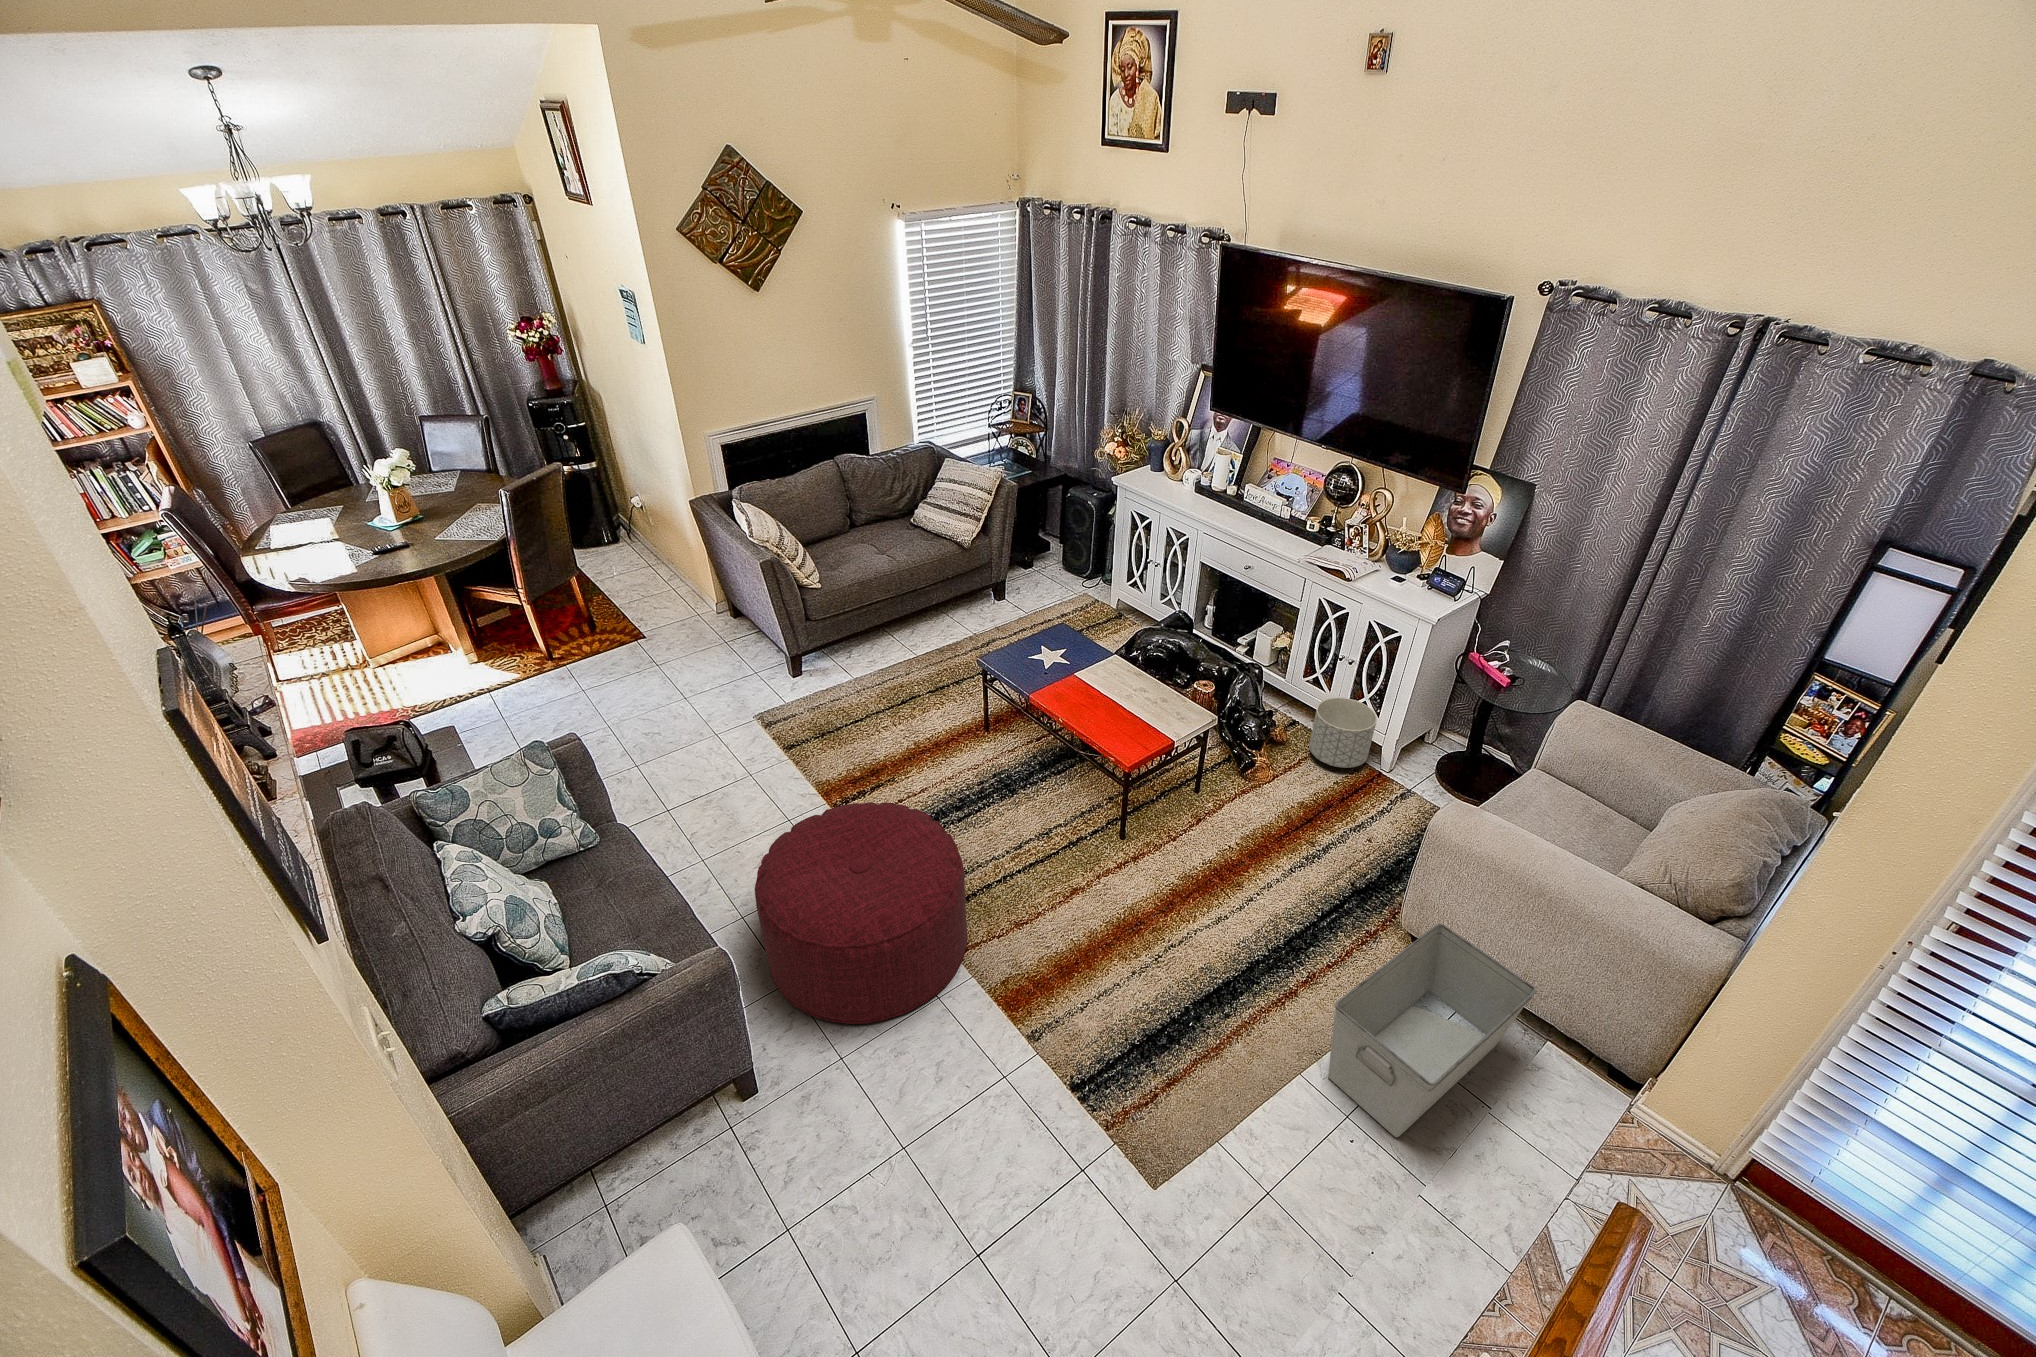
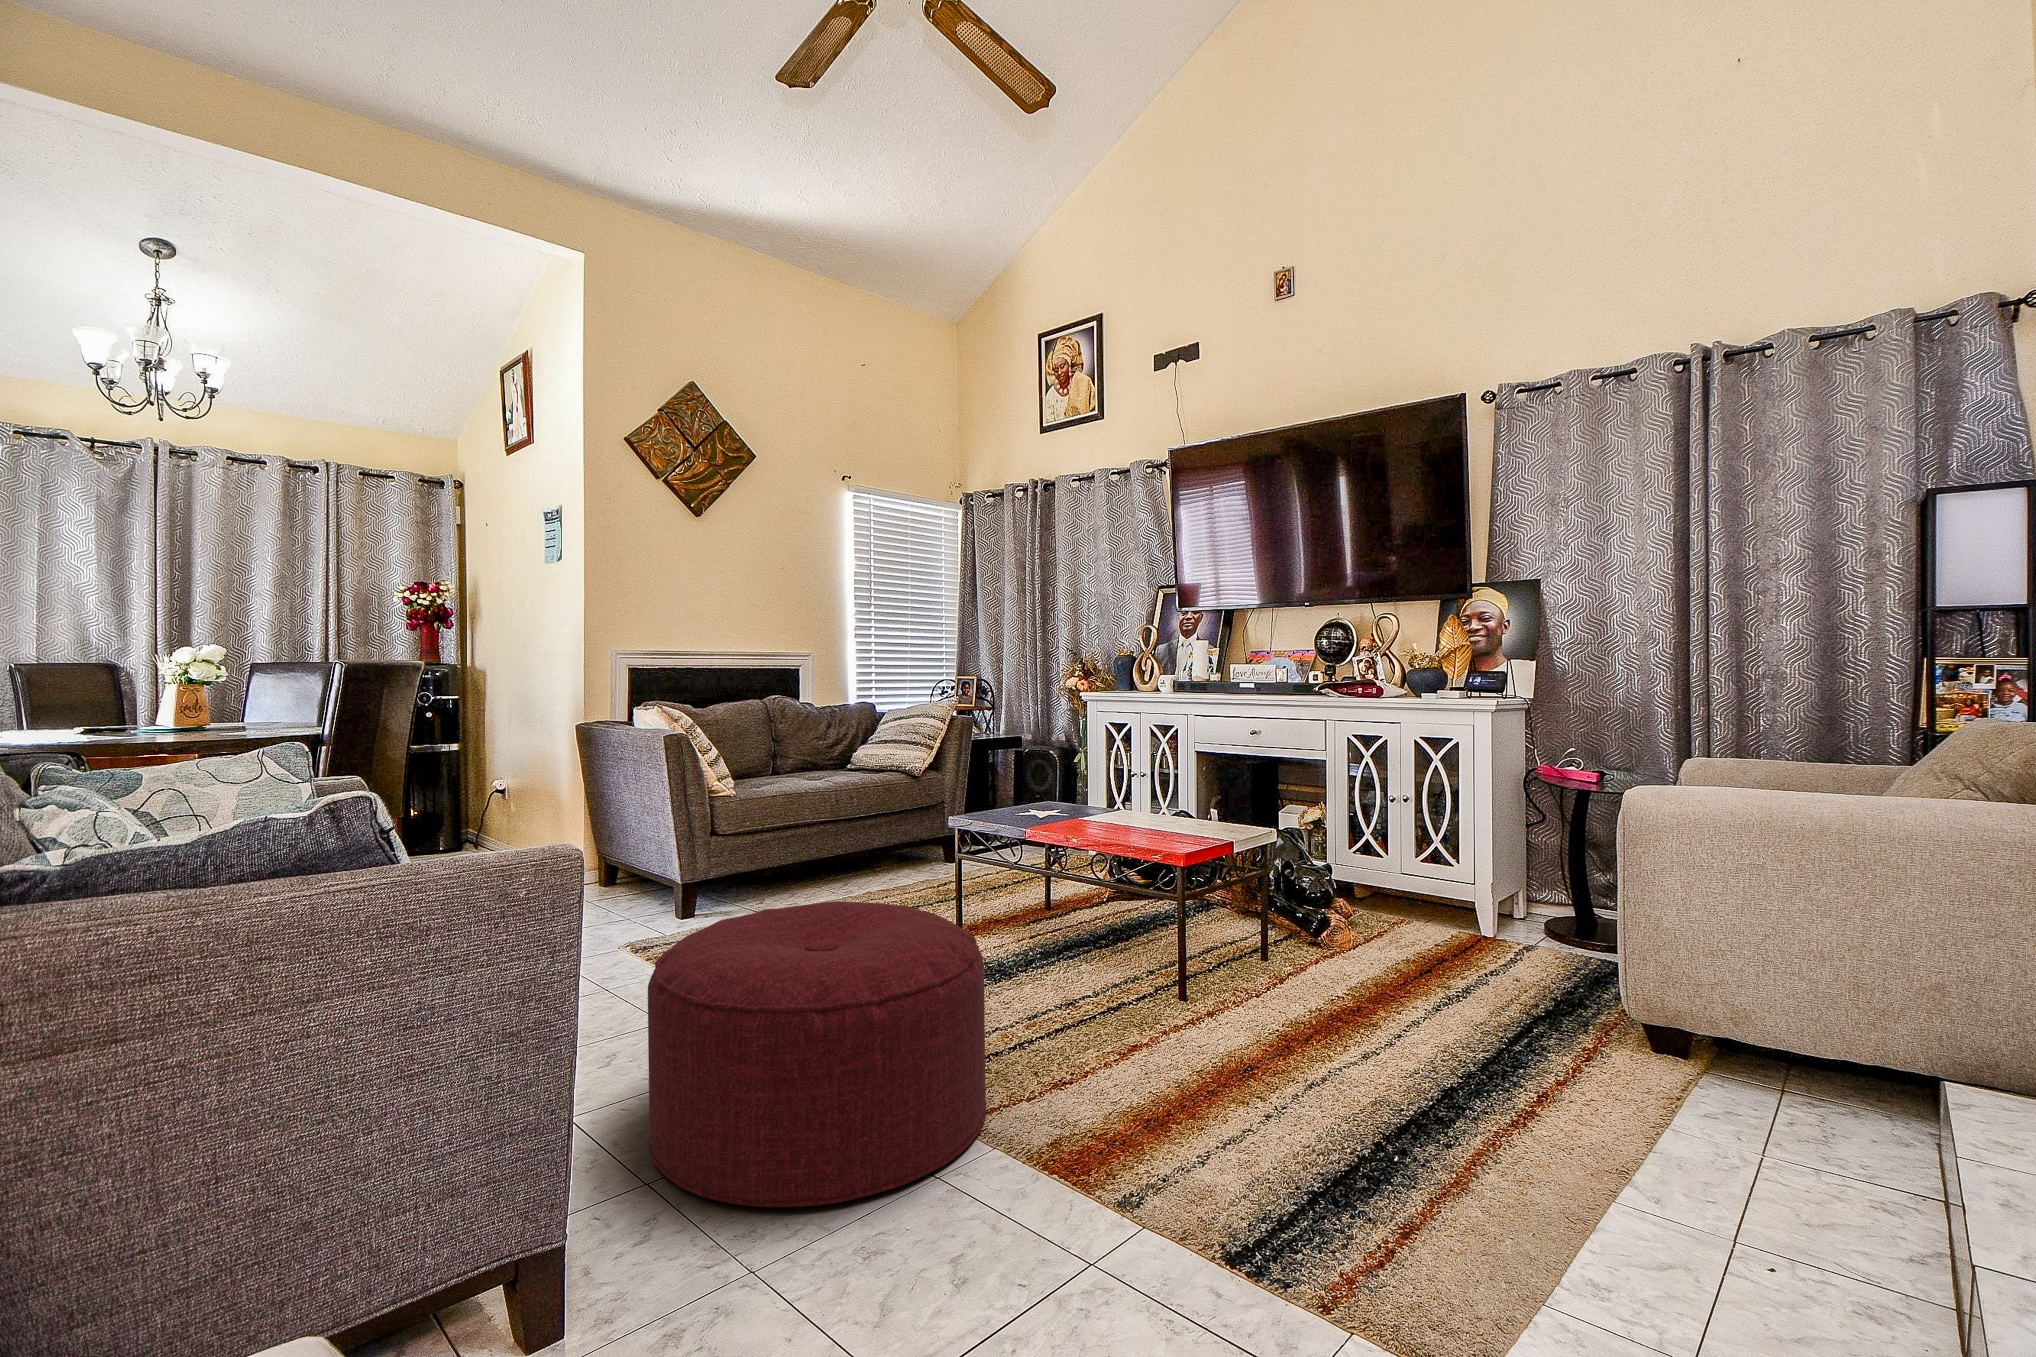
planter: present [1309,698,1377,768] -> none [1380,852,1459,931]
storage bin: present [1328,923,1536,1137] -> none [1628,960,1905,1264]

